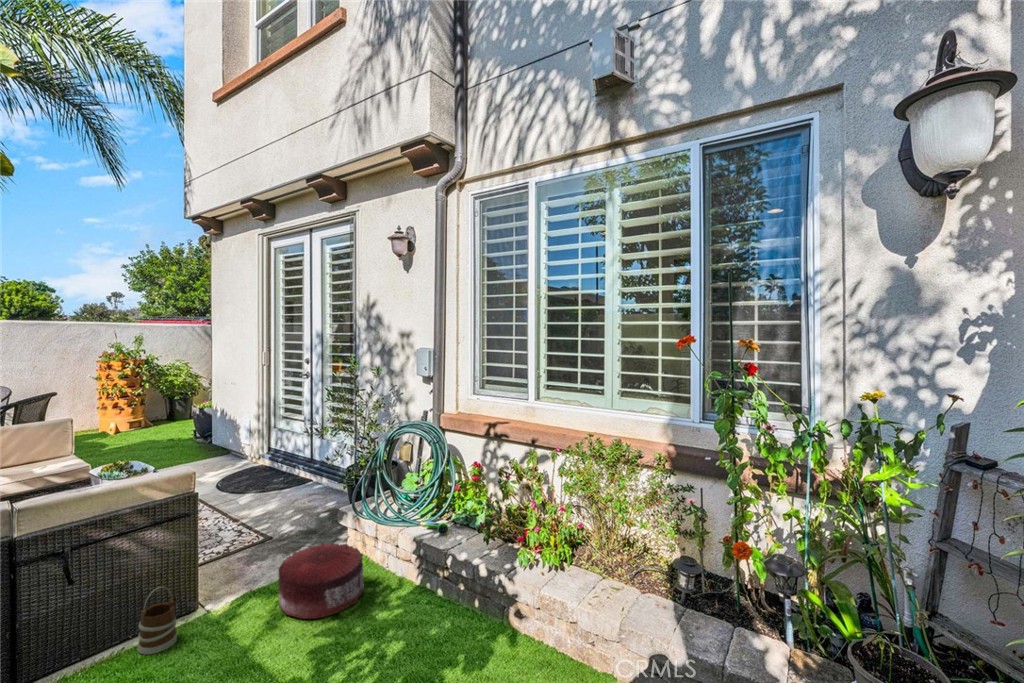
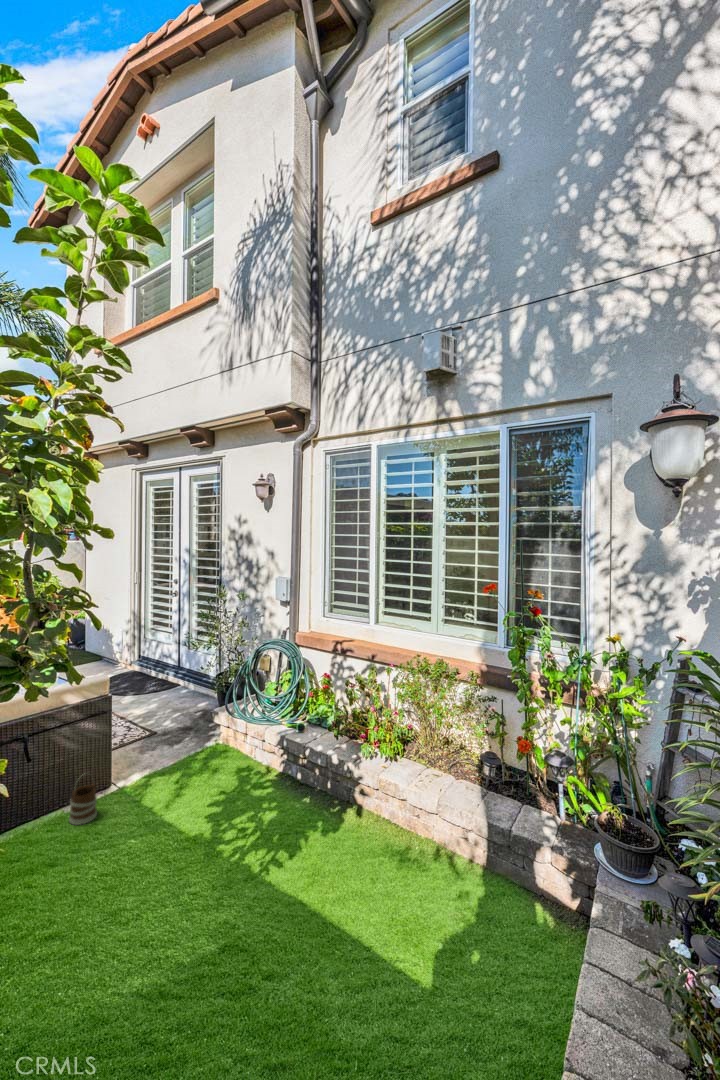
pouf: present [278,543,364,619] -> none [172,739,238,799]

